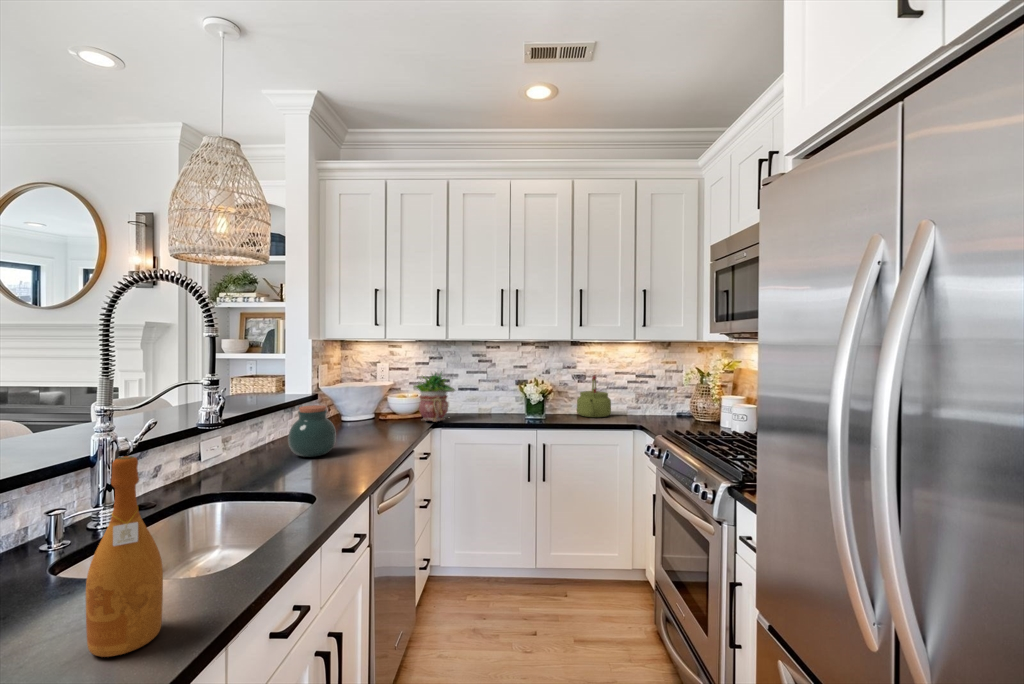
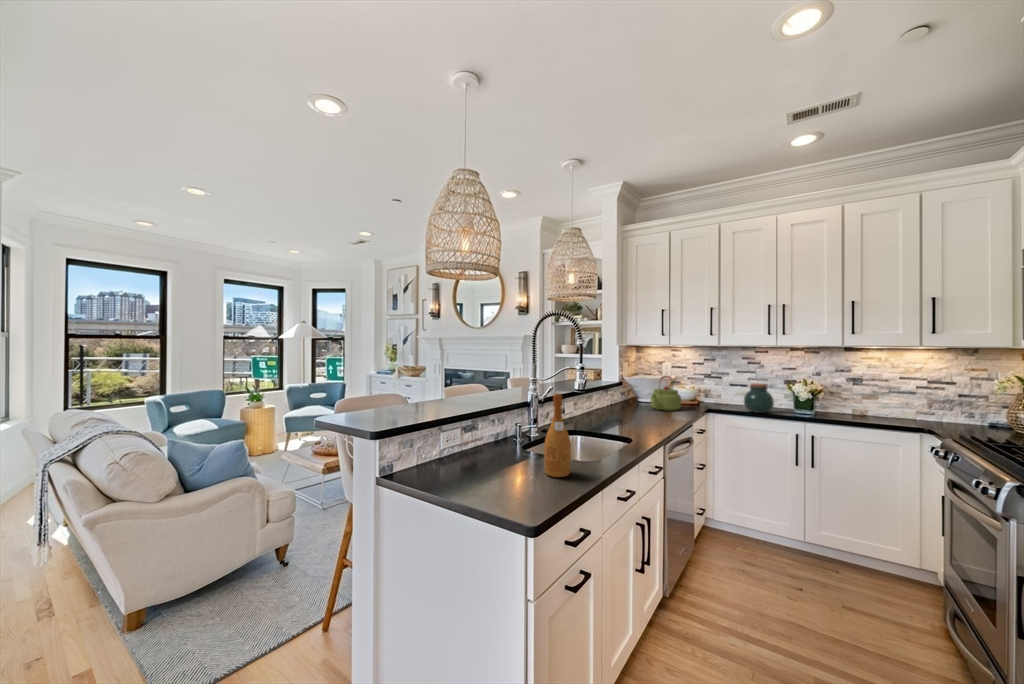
potted plant: present [414,372,455,422] -> none [691,369,727,408]
kettle: present [577,376,611,417] -> present [651,376,681,411]
jar: present [288,405,336,457] -> present [744,383,774,413]

